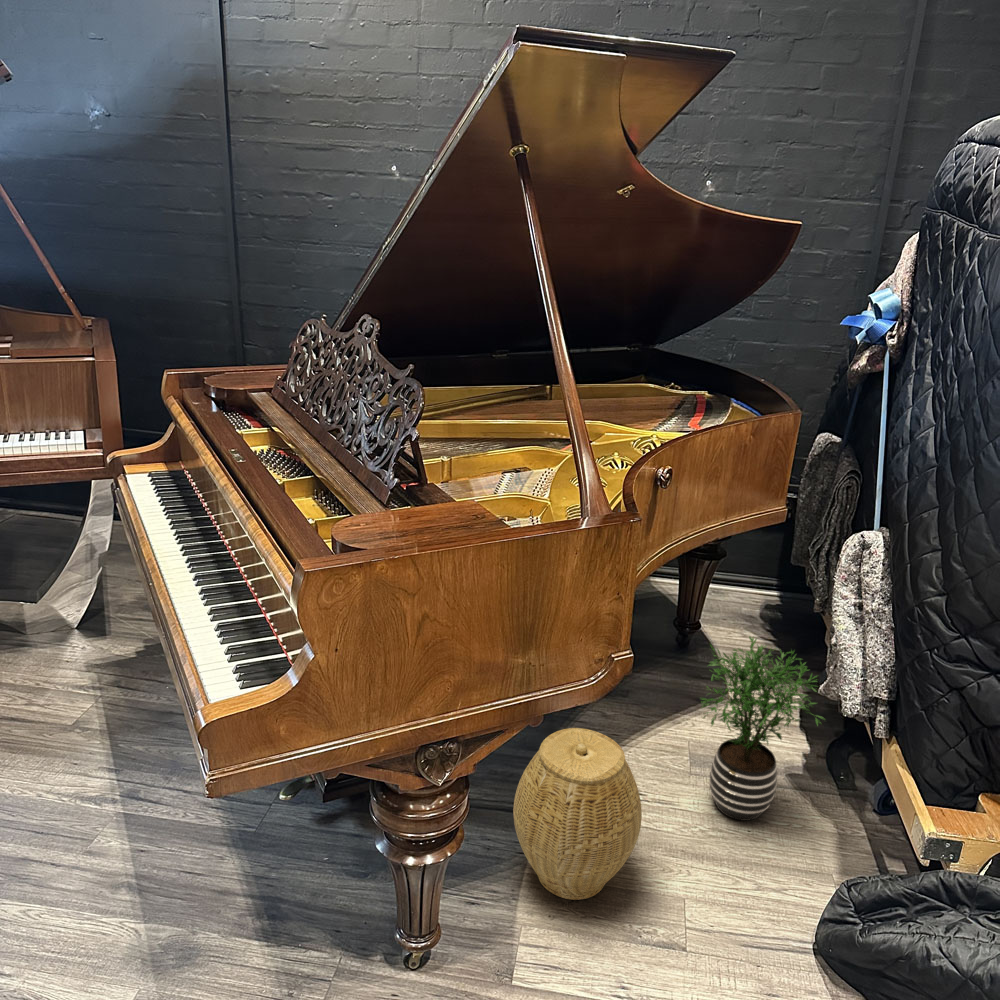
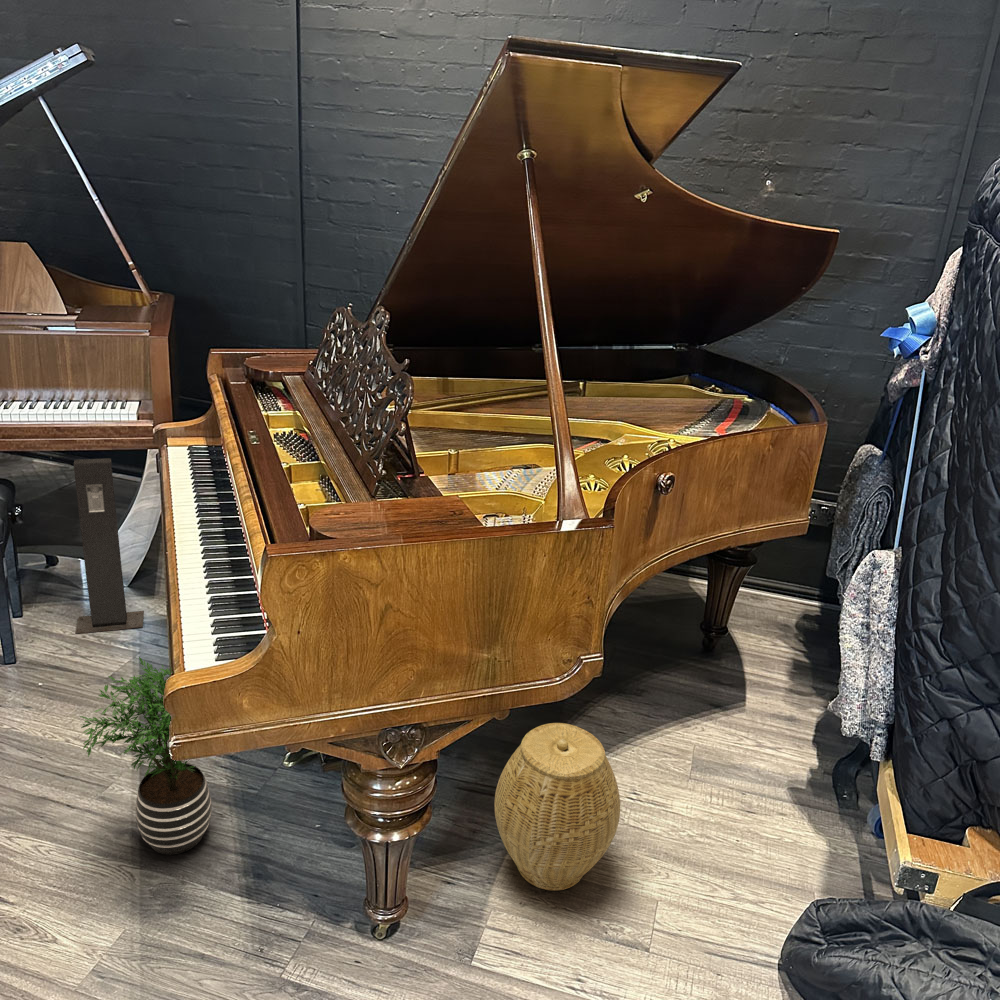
speaker: none [20,492,102,682] -> present [74,458,144,634]
potted plant: present [701,637,824,821] -> present [80,657,212,855]

